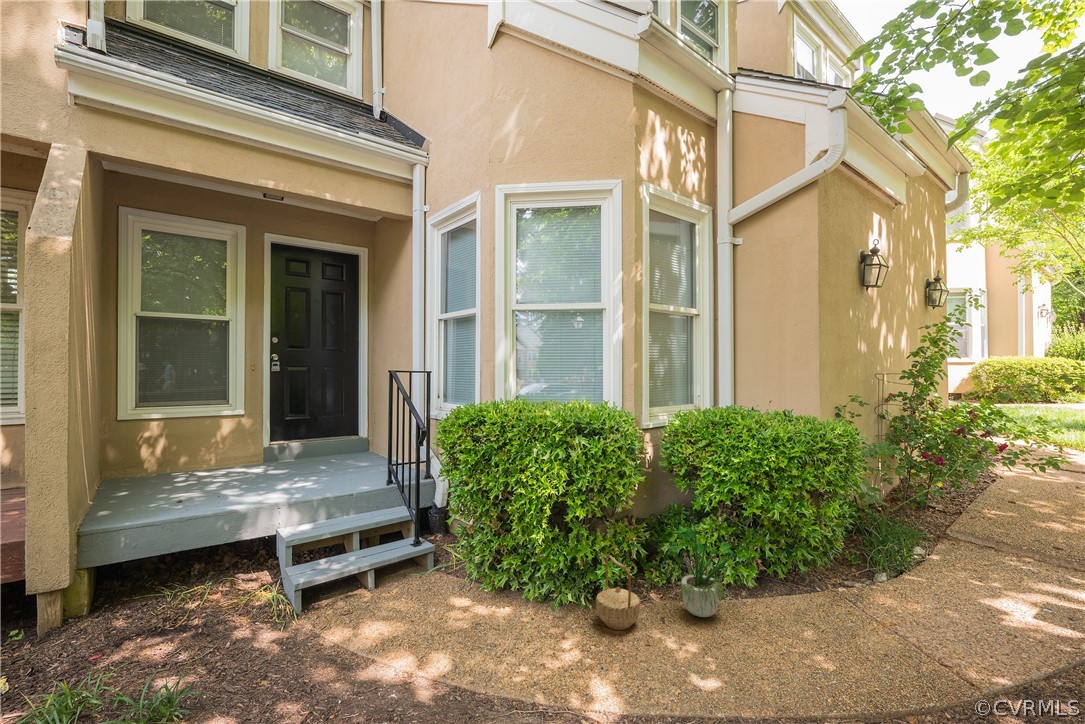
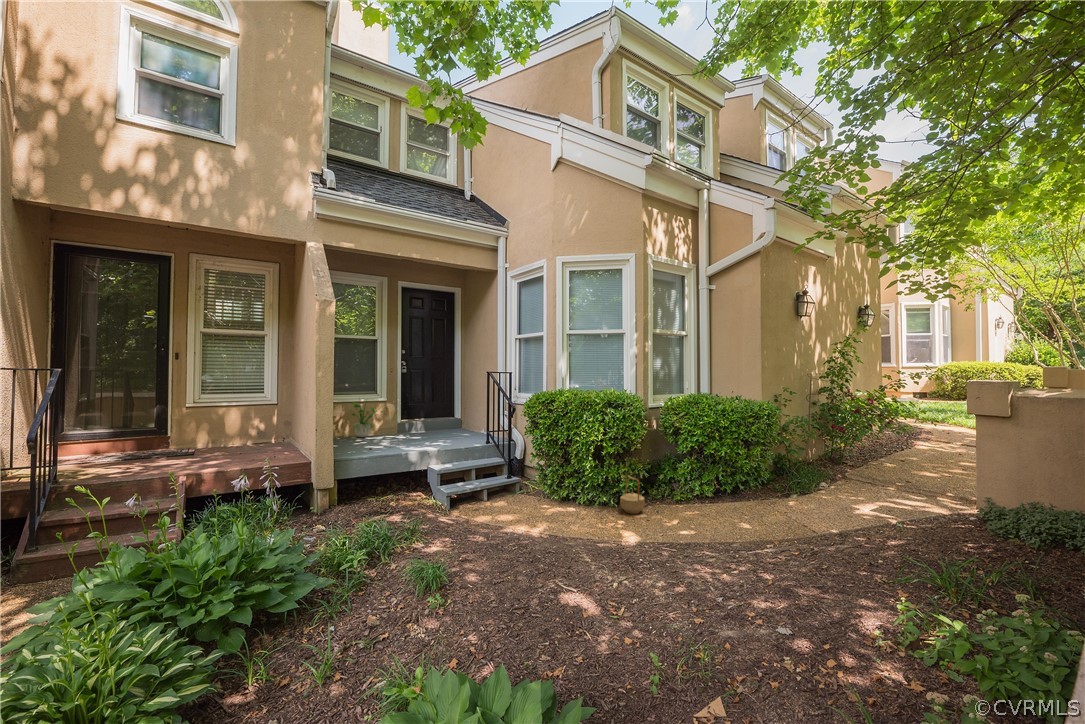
potted plant: present [666,521,762,617] -> present [350,402,387,437]

